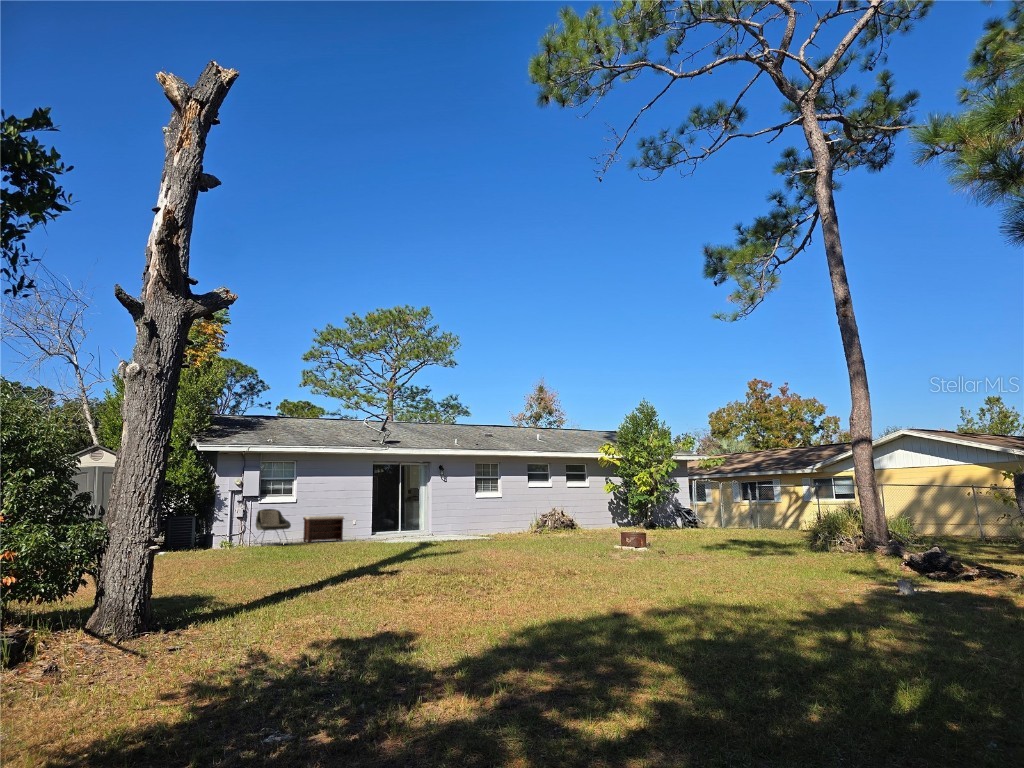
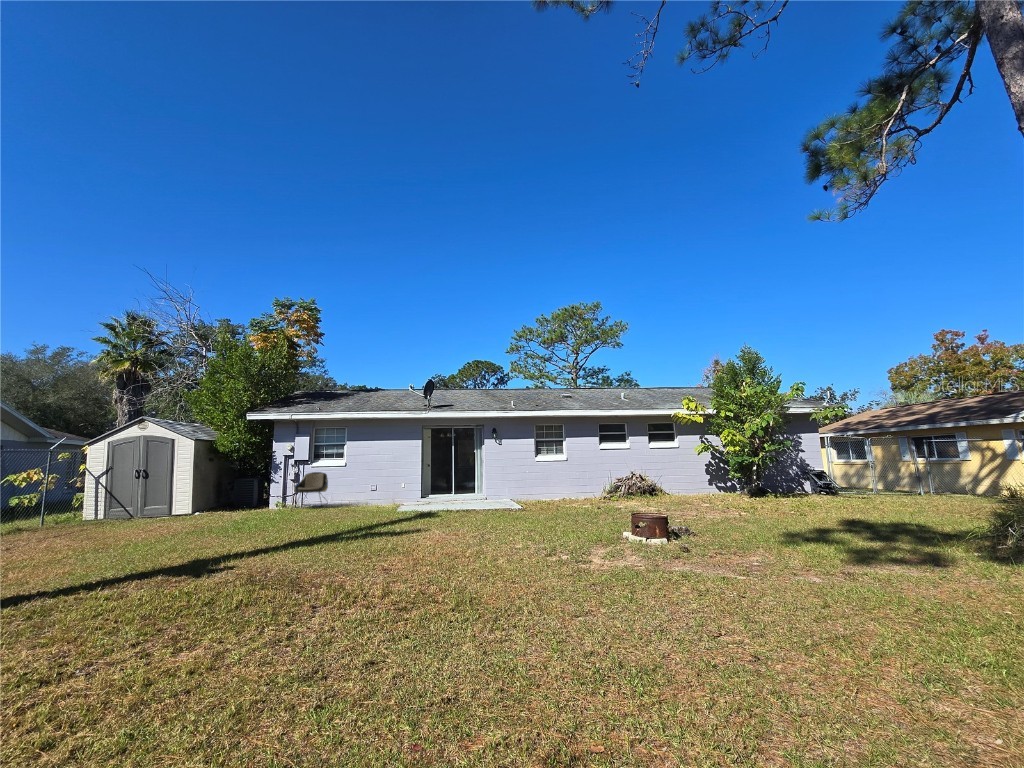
bench: present [303,516,344,543] -> none [349,478,389,505]

